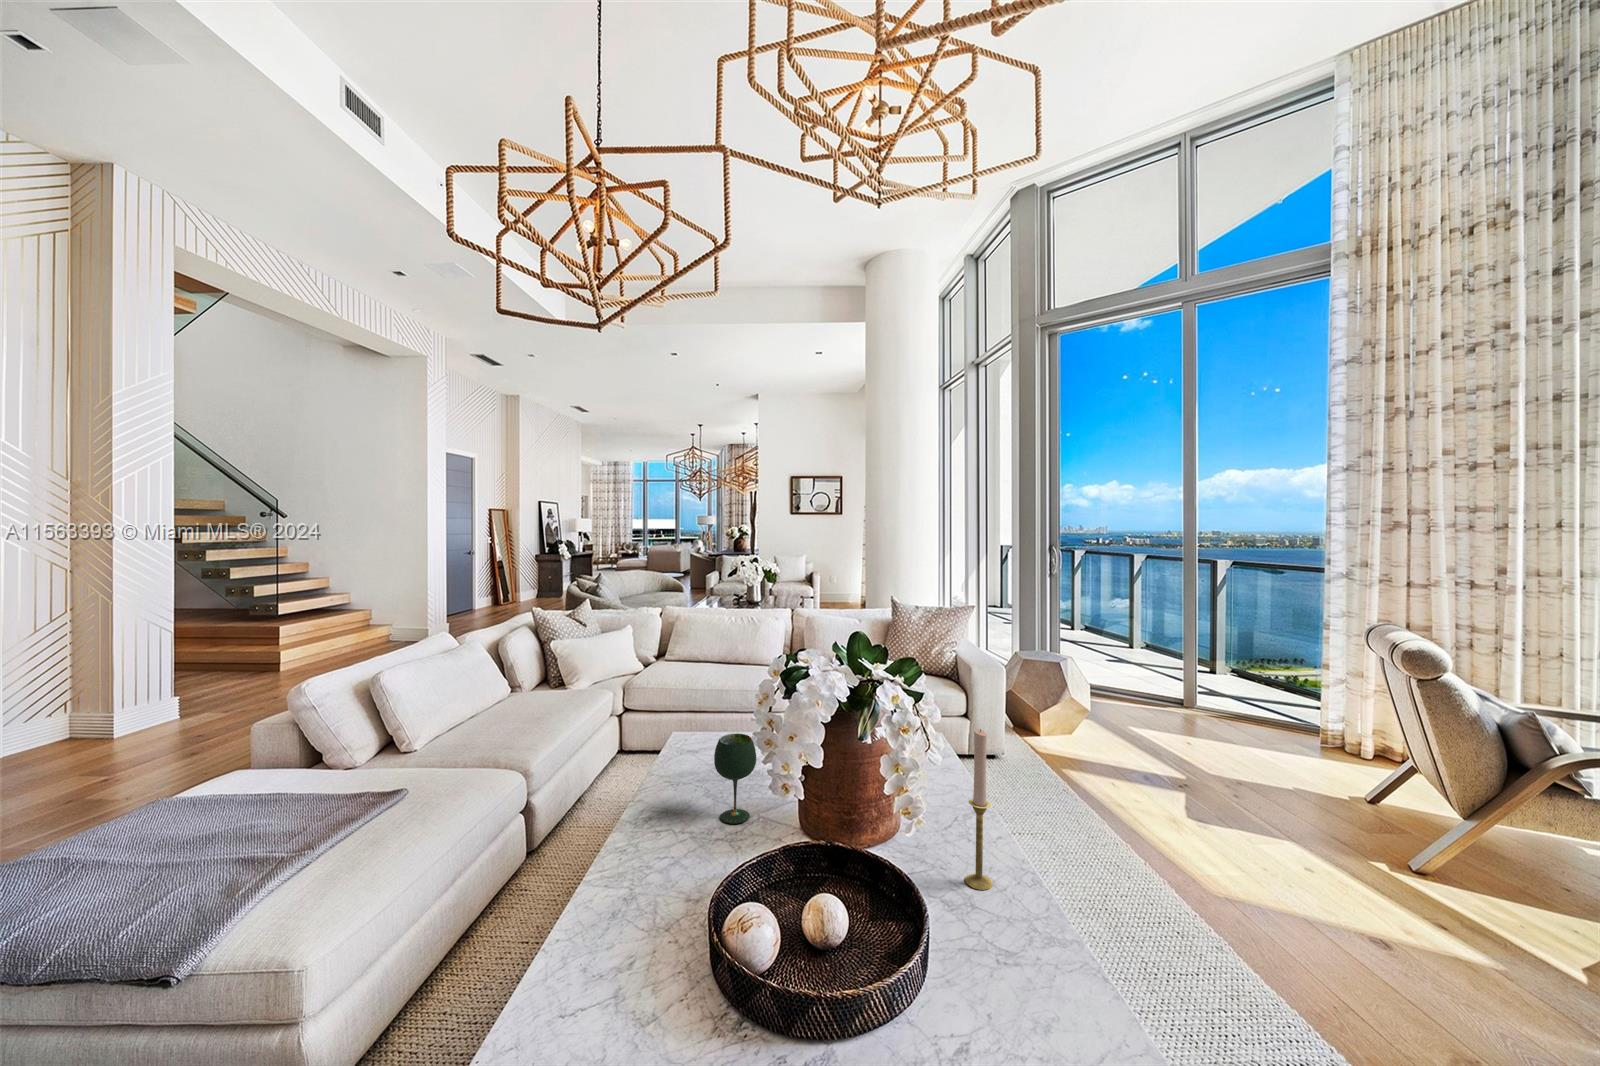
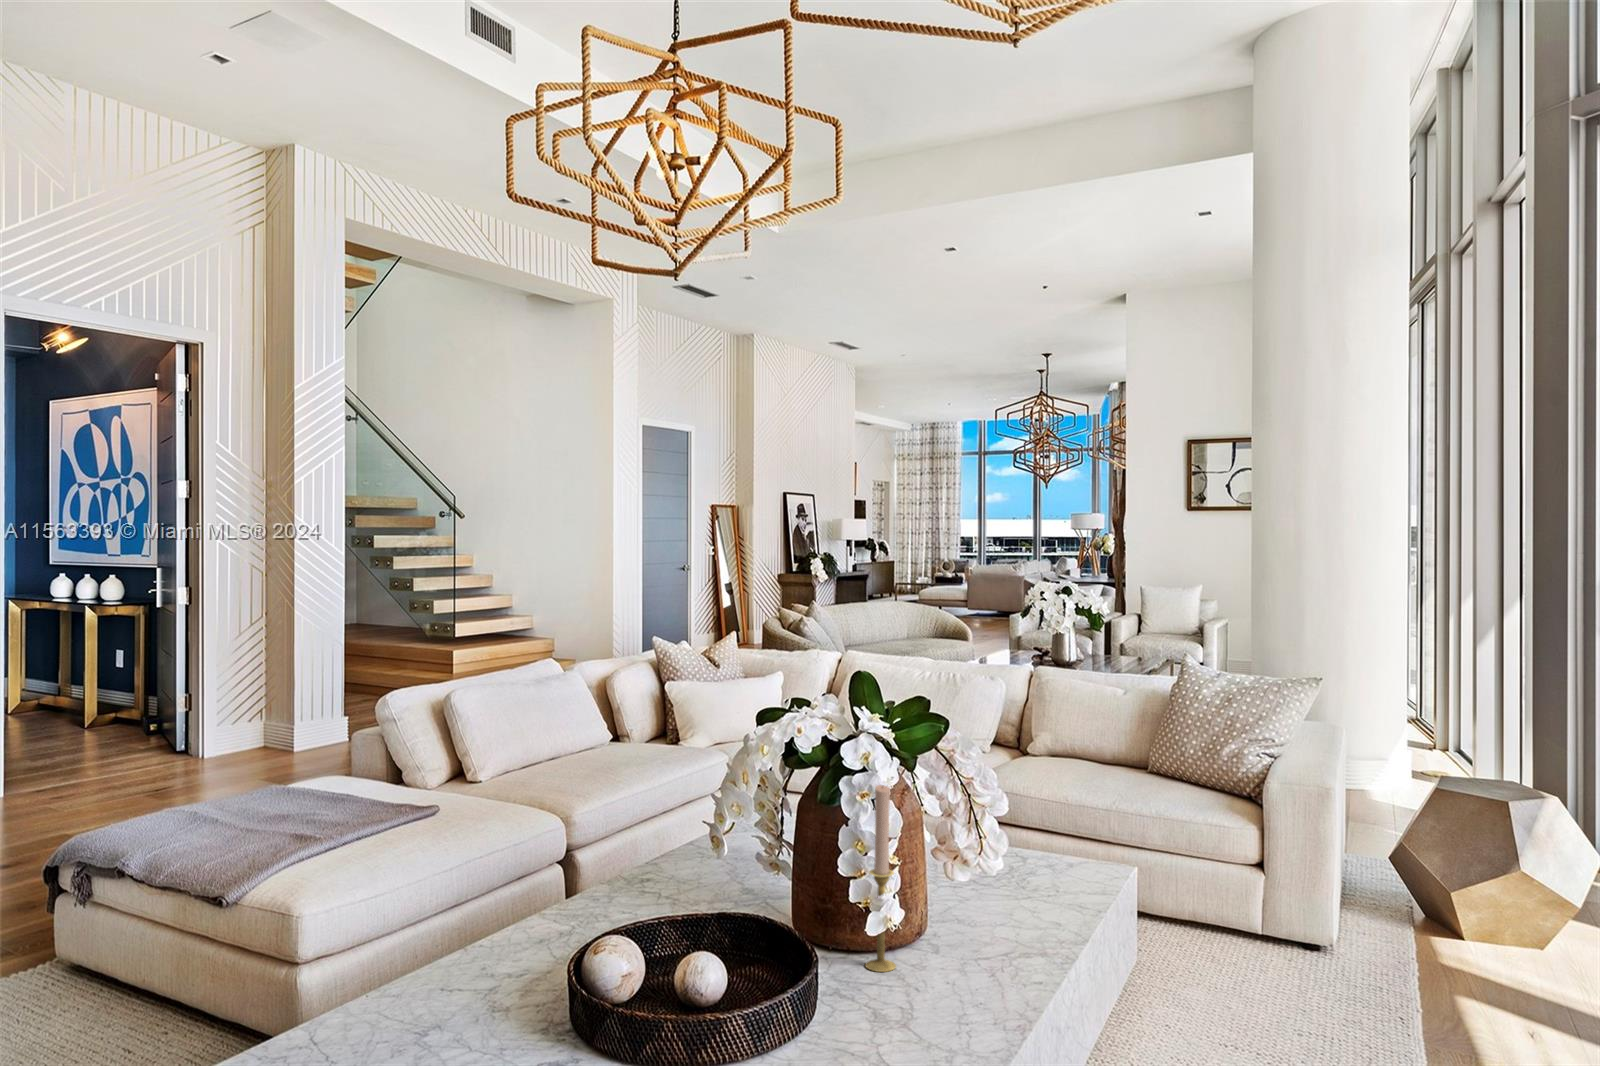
wine glass: present [714,734,756,824] -> none [684,782,732,881]

